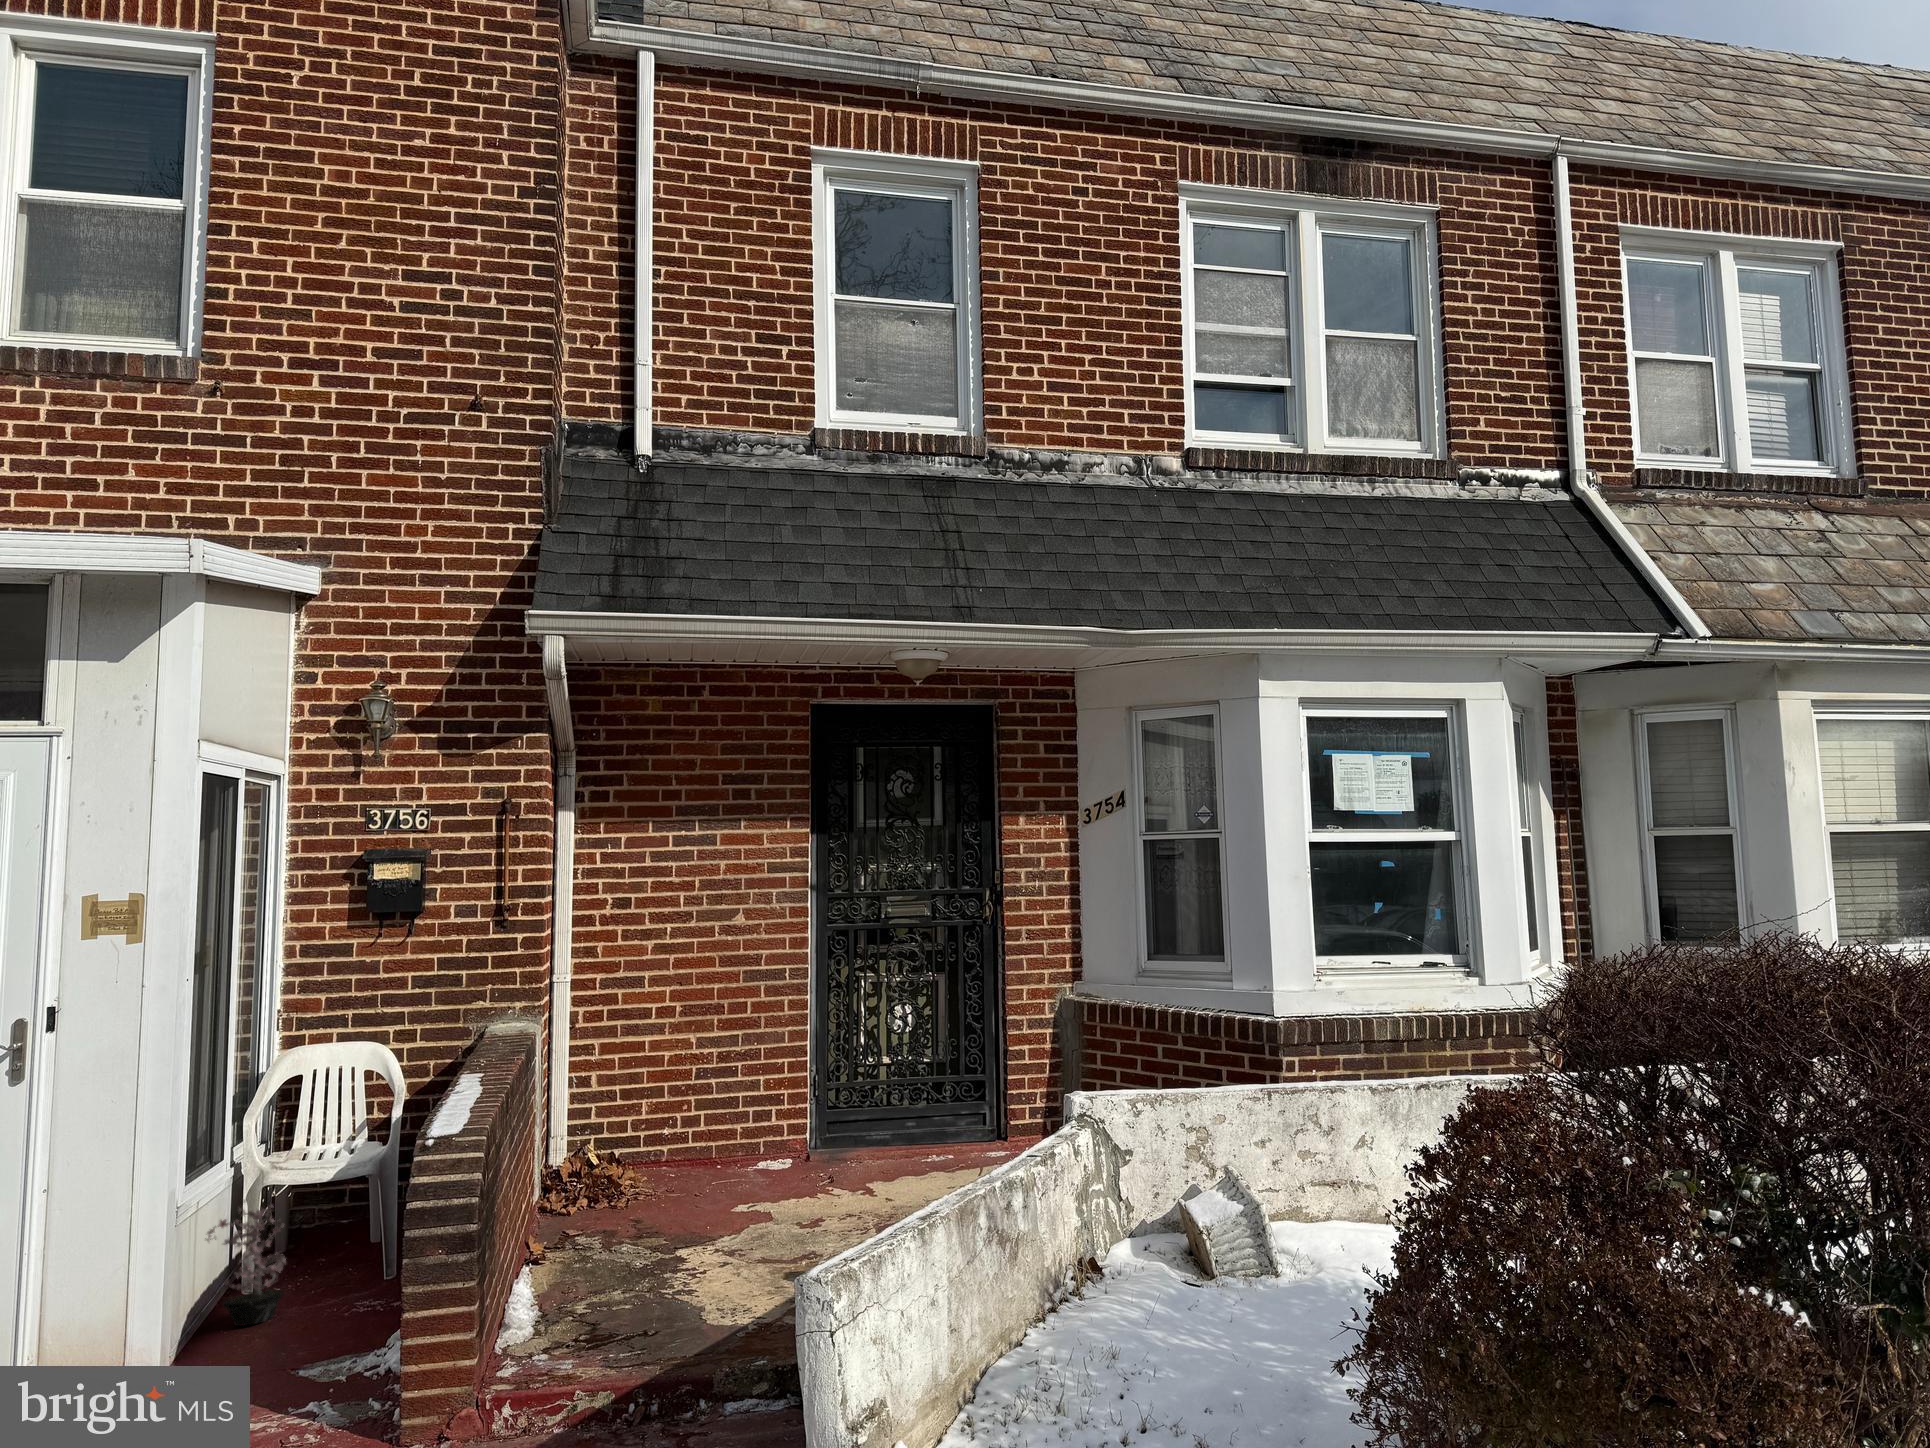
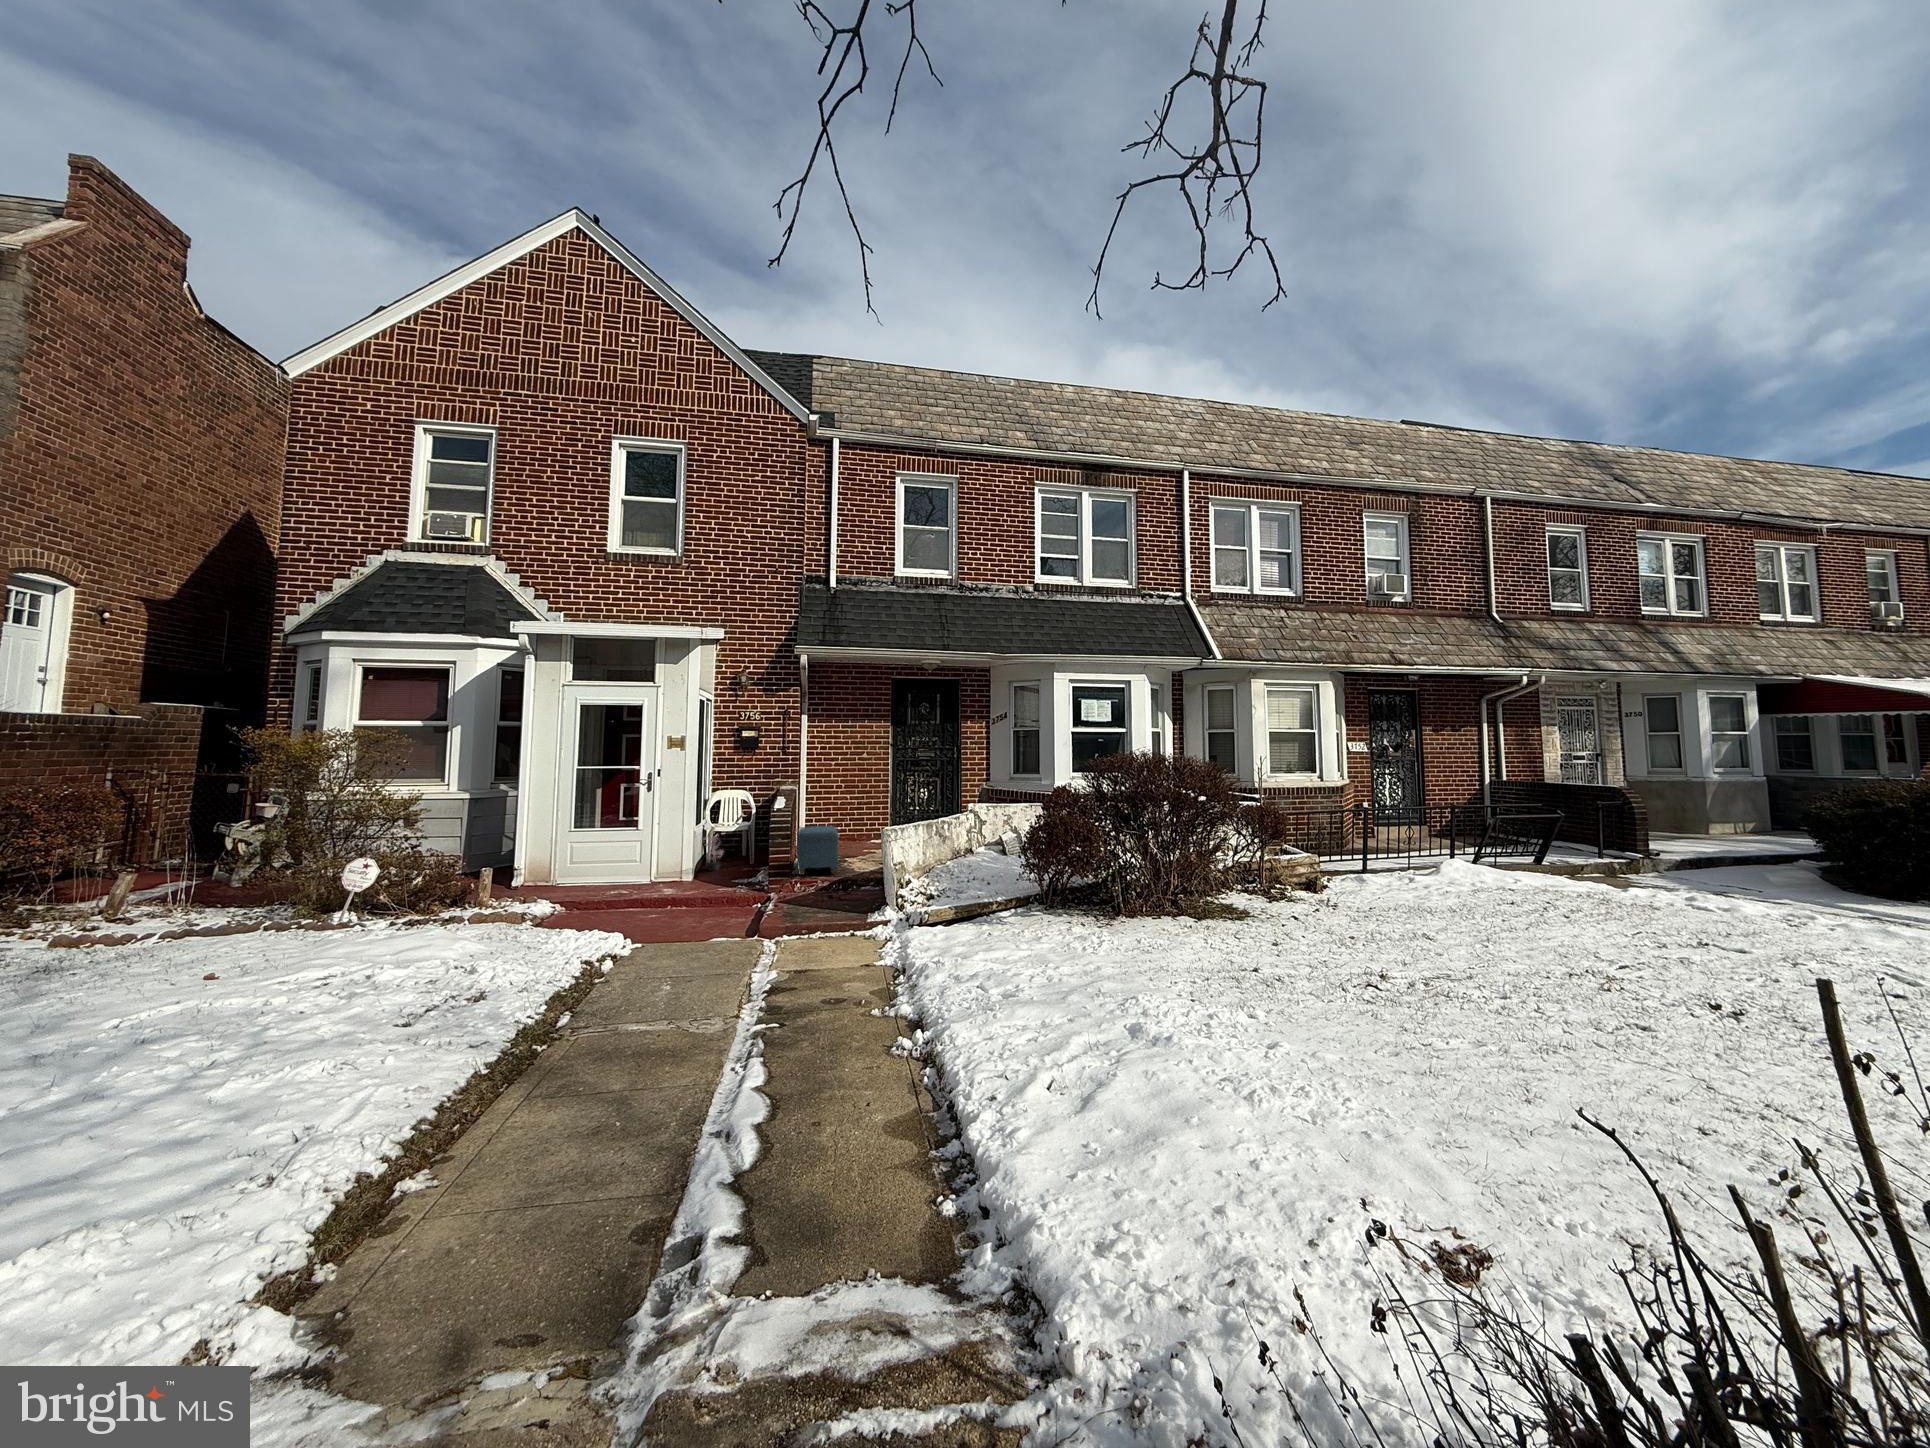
bench: none [508,1161,650,1367] -> present [796,826,839,875]

